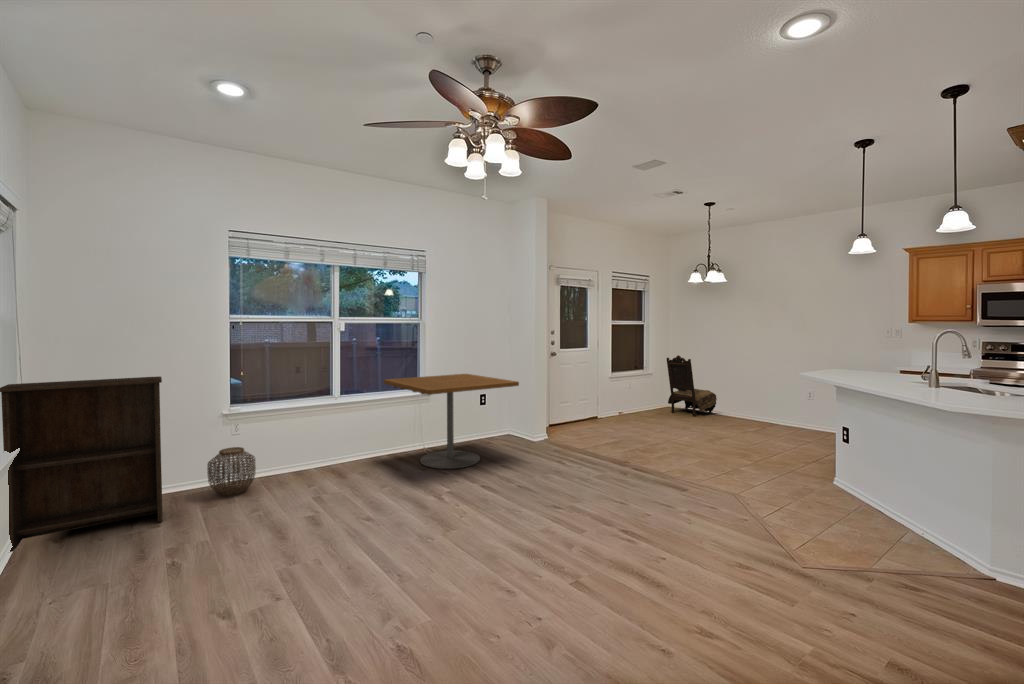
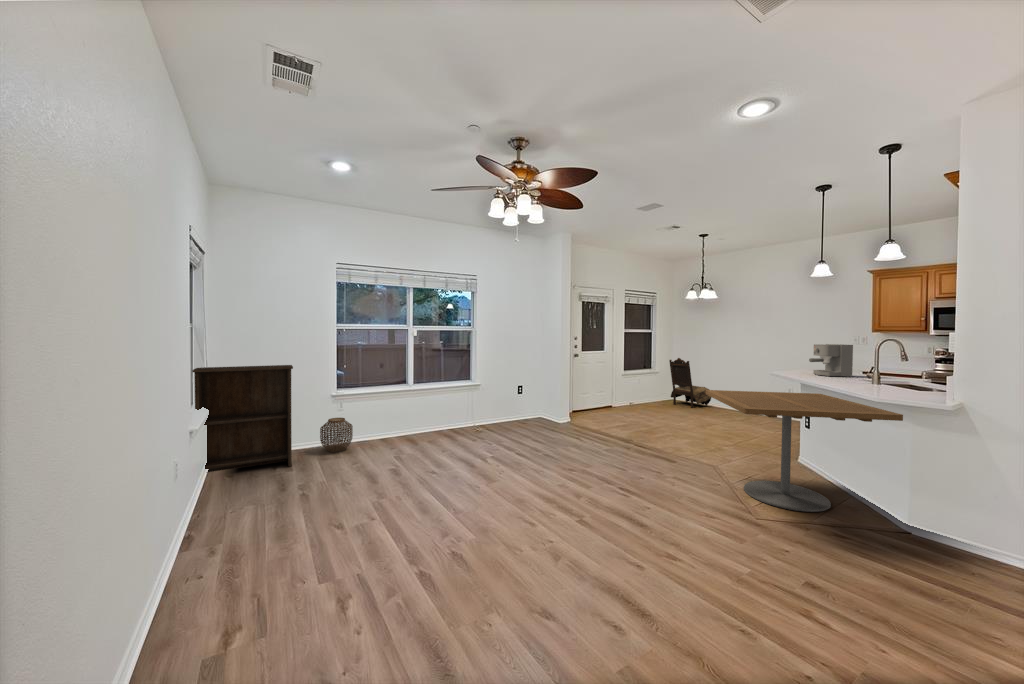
coffee maker: none [845,338,896,379] -> present [809,344,853,377]
dining table: present [384,374,519,469] -> present [706,390,903,512]

